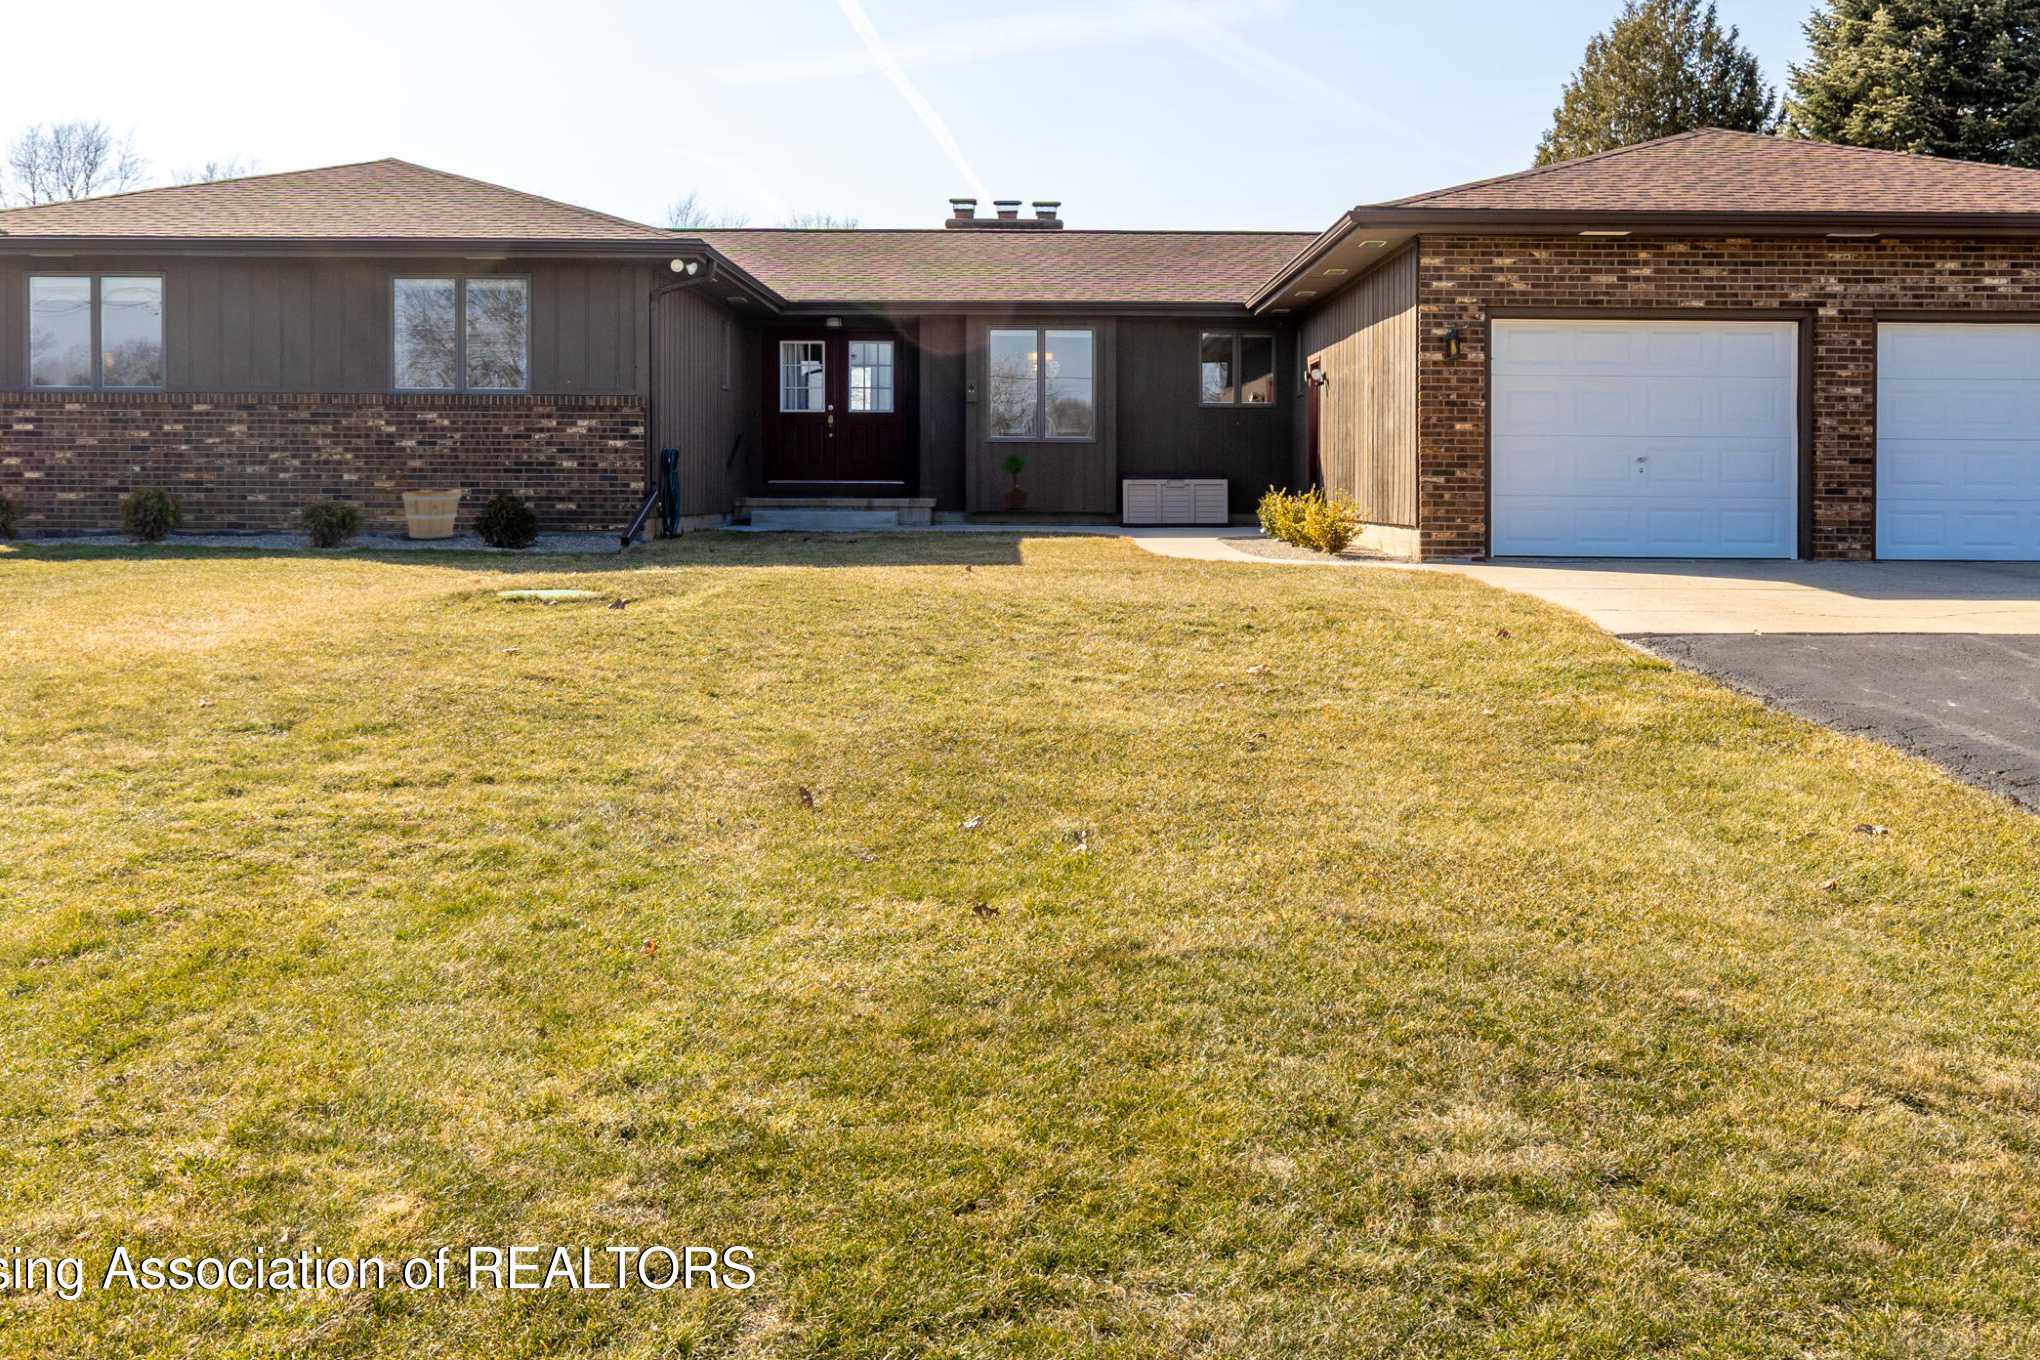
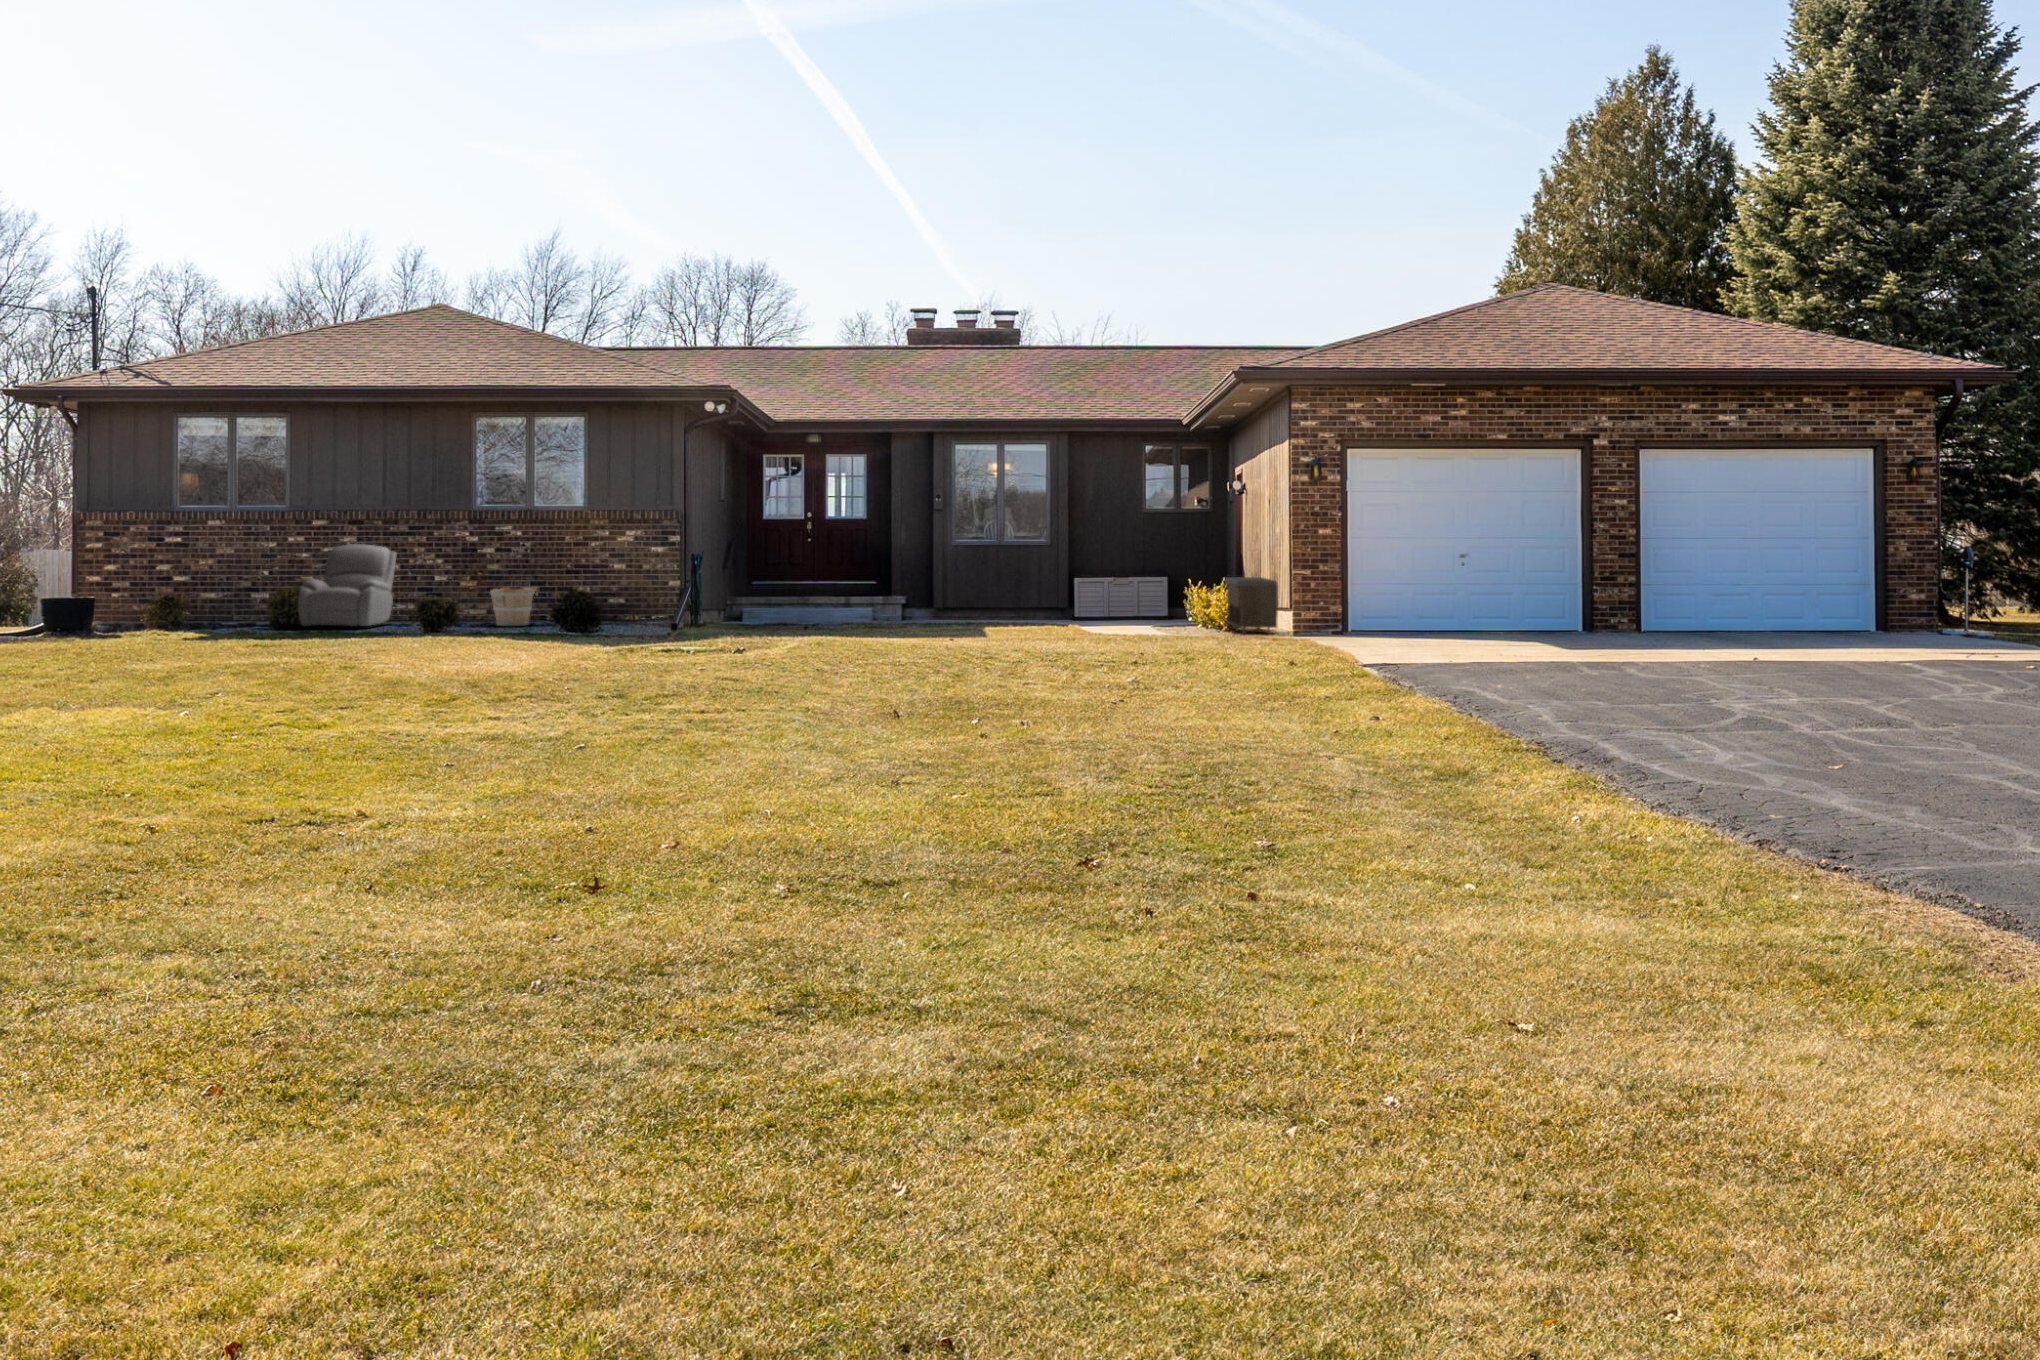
chair: none [148,434,293,541] -> present [298,544,396,629]
potted tree: present [999,453,1028,509] -> none [960,550,991,603]
storage bench: none [1325,484,1400,558] -> present [1225,577,1278,633]

